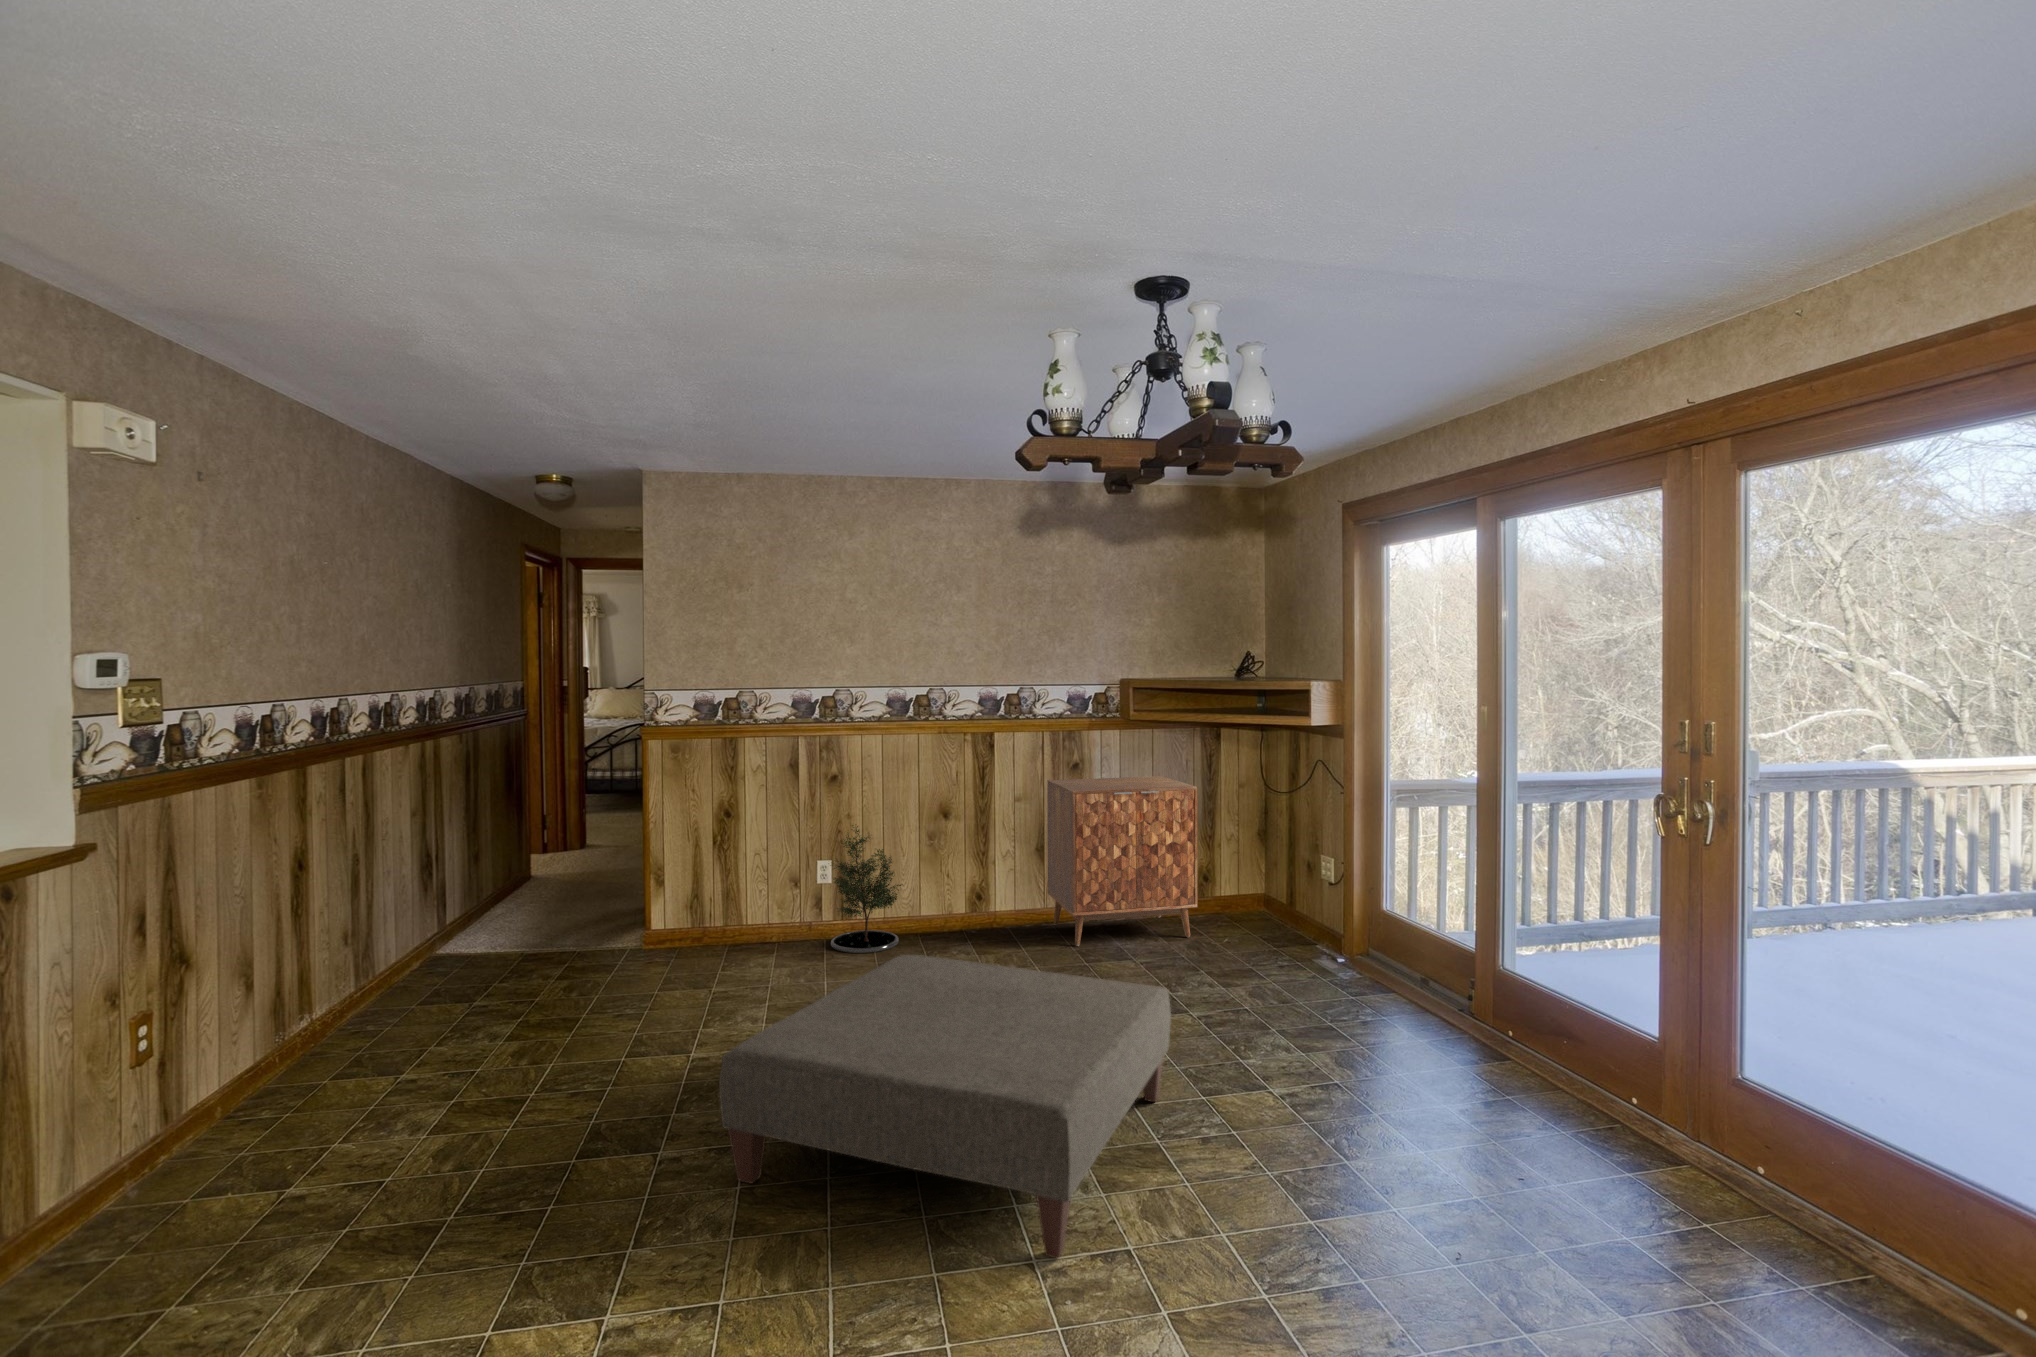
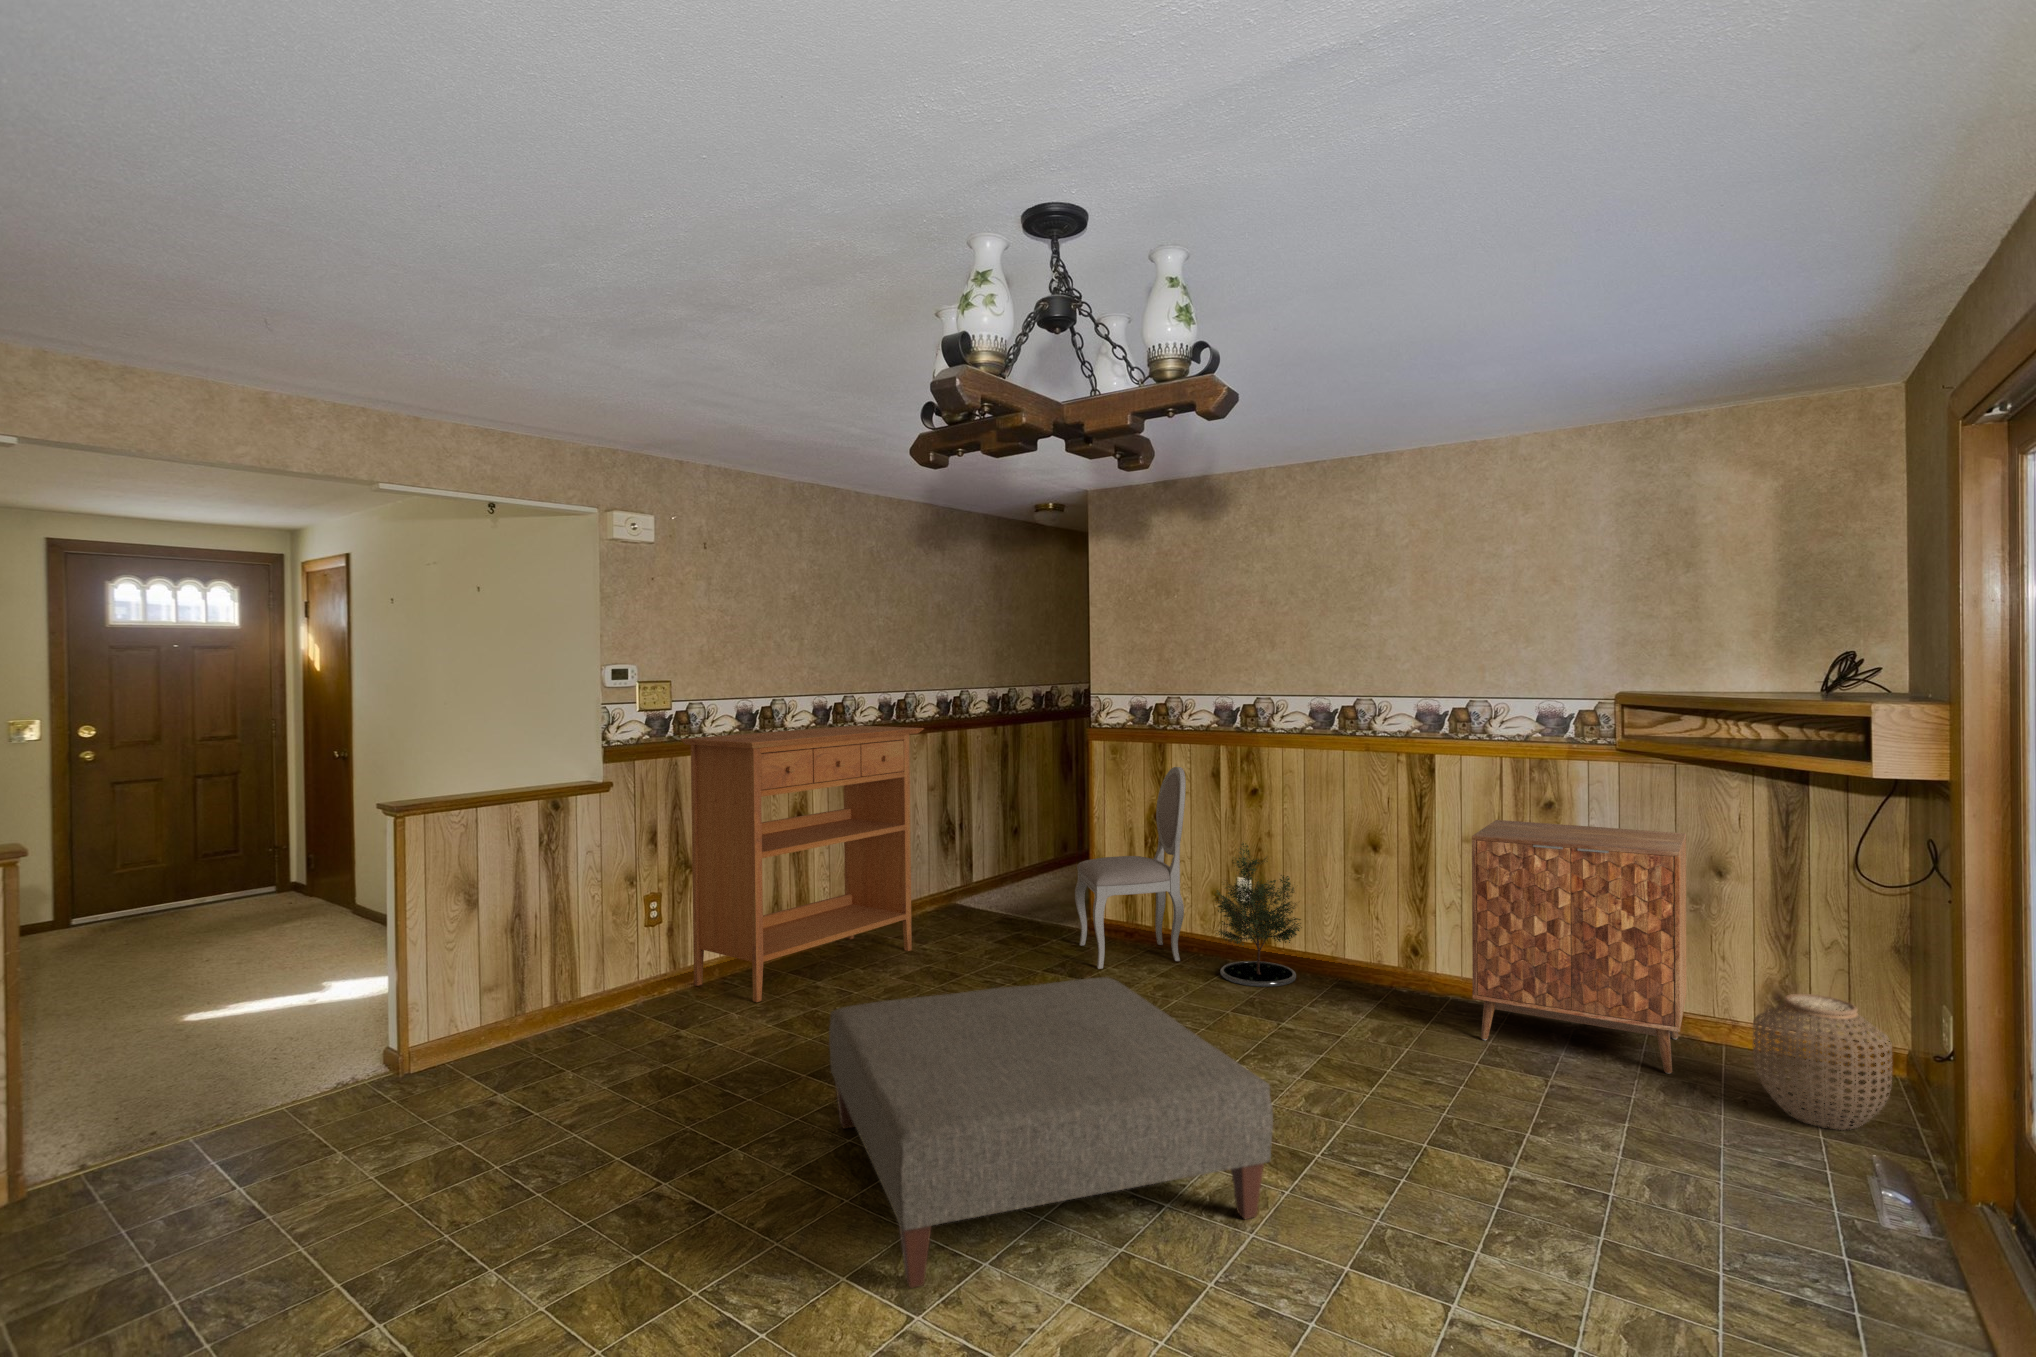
console table: none [193,735,491,1133] -> present [681,726,924,1002]
dining chair: none [657,761,789,972] -> present [1075,767,1186,969]
woven basket: none [1240,865,1310,944] -> present [1753,994,1892,1130]

